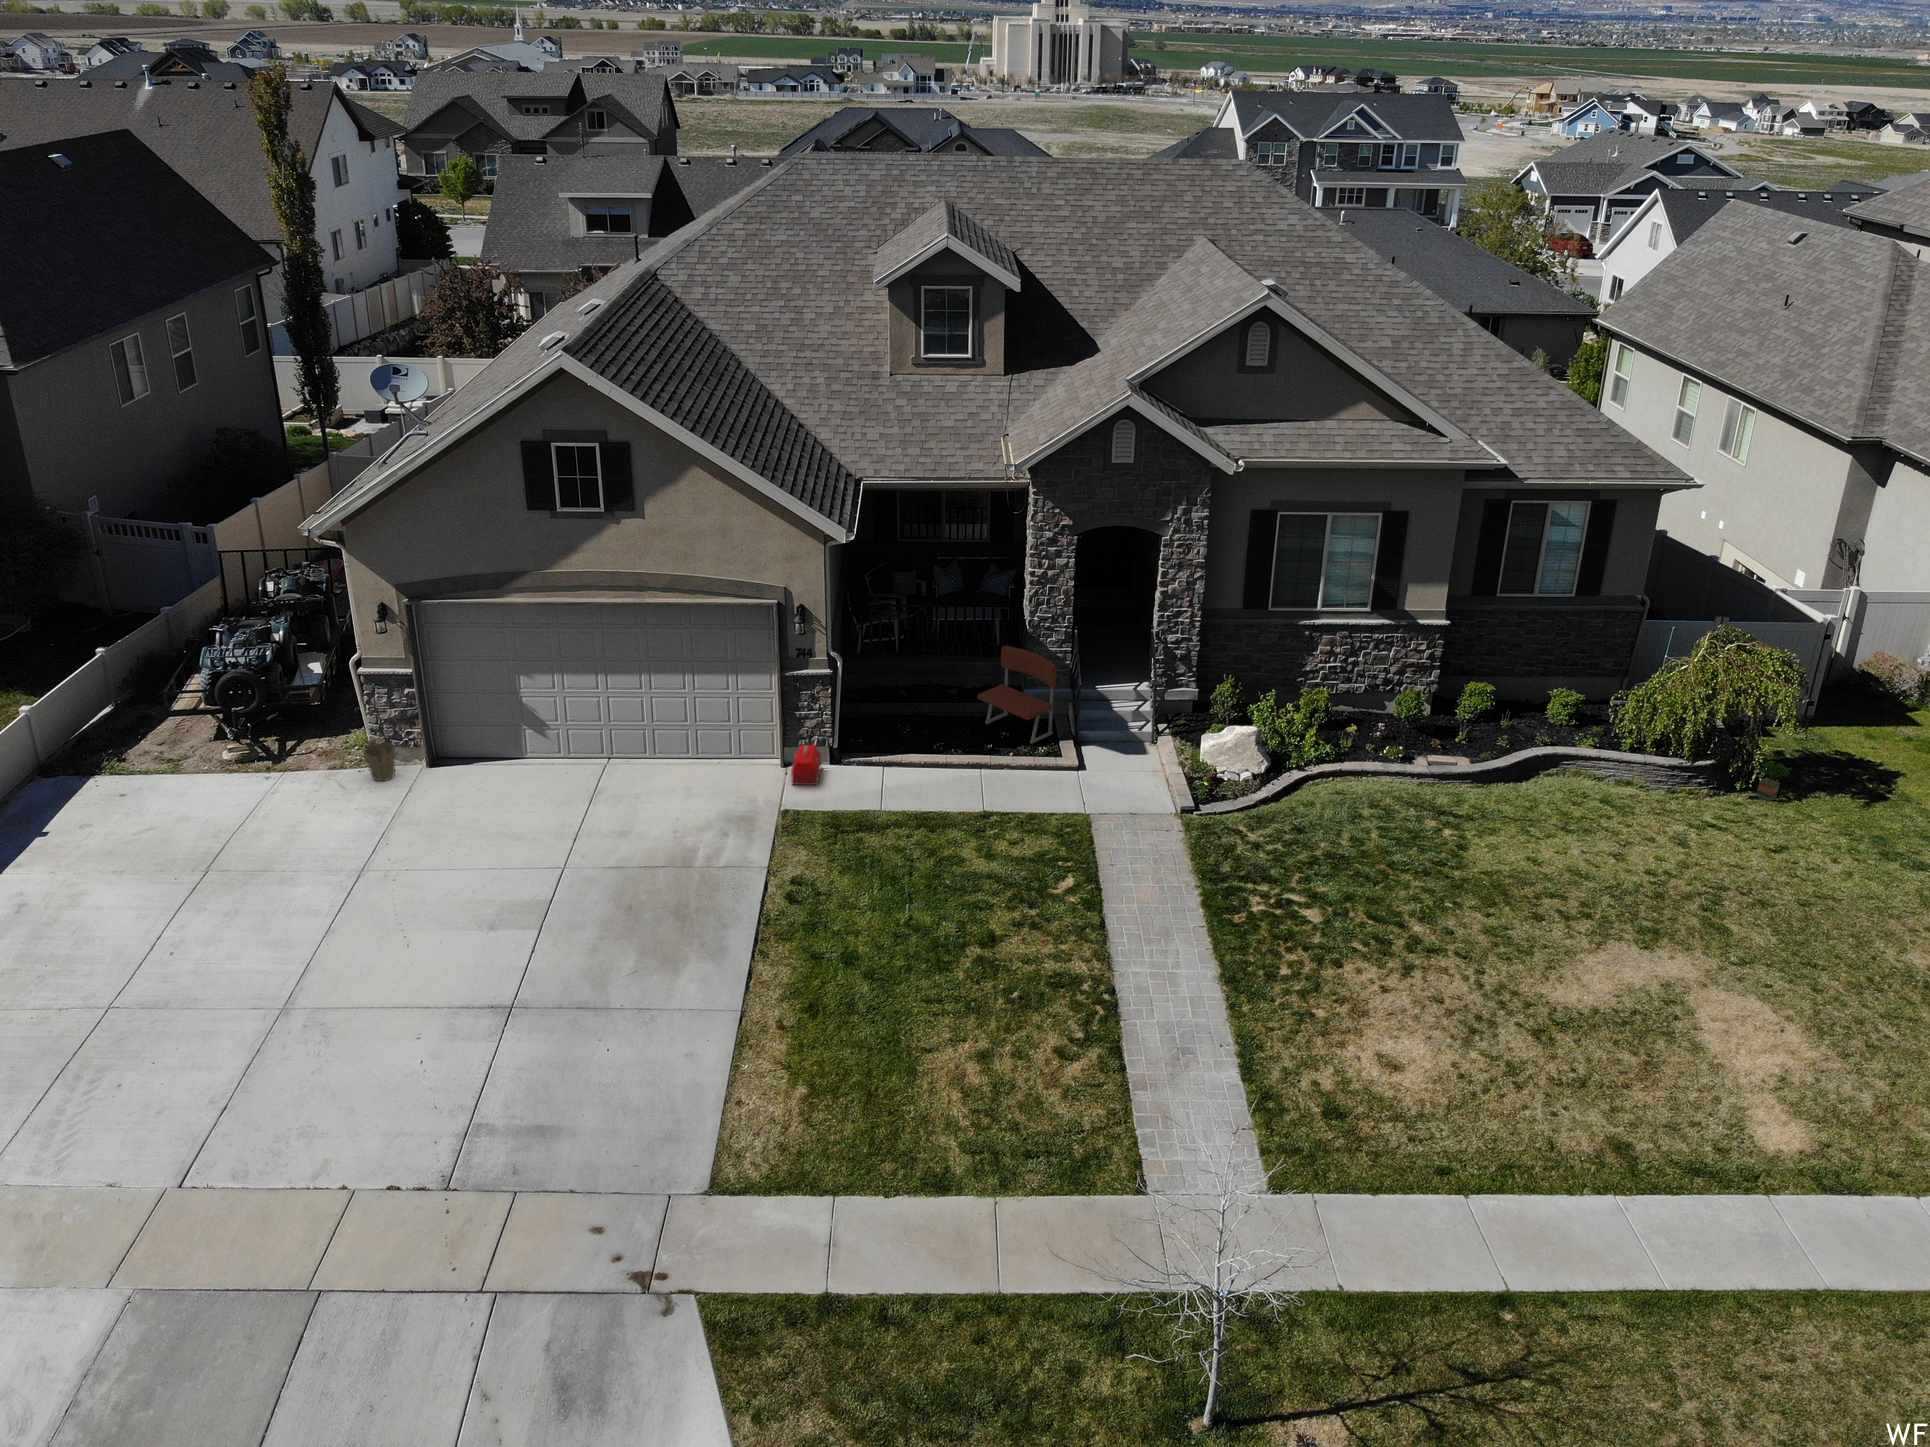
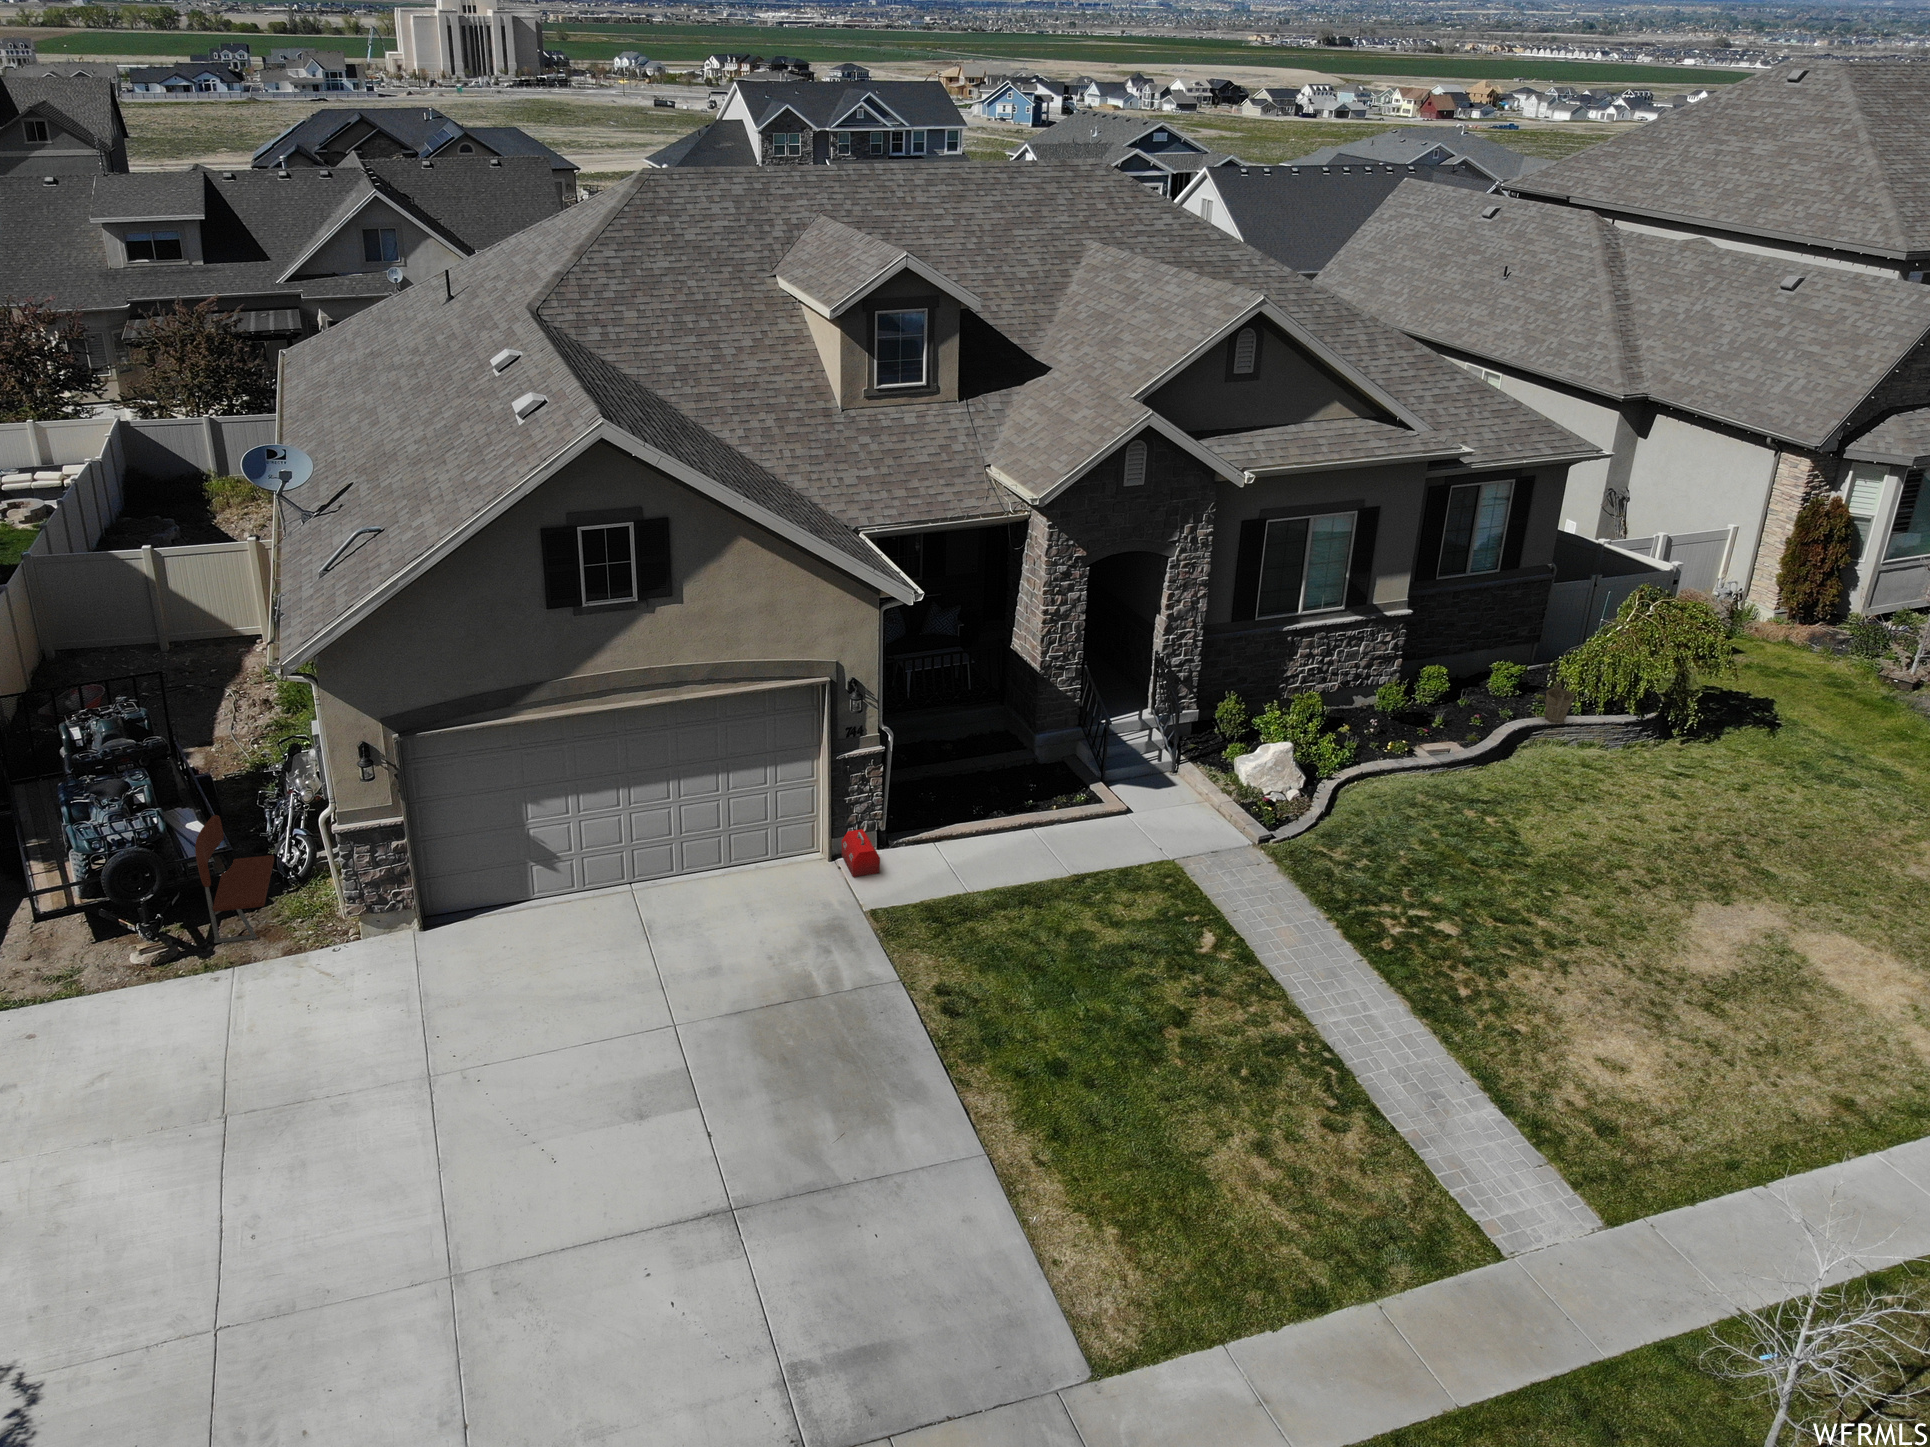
bench: present [977,646,1057,744] -> present [195,815,274,943]
bucket: present [364,738,395,781] -> present [1545,683,1574,723]
potted tree: present [1756,761,1790,801] -> none [1703,707,1732,745]

